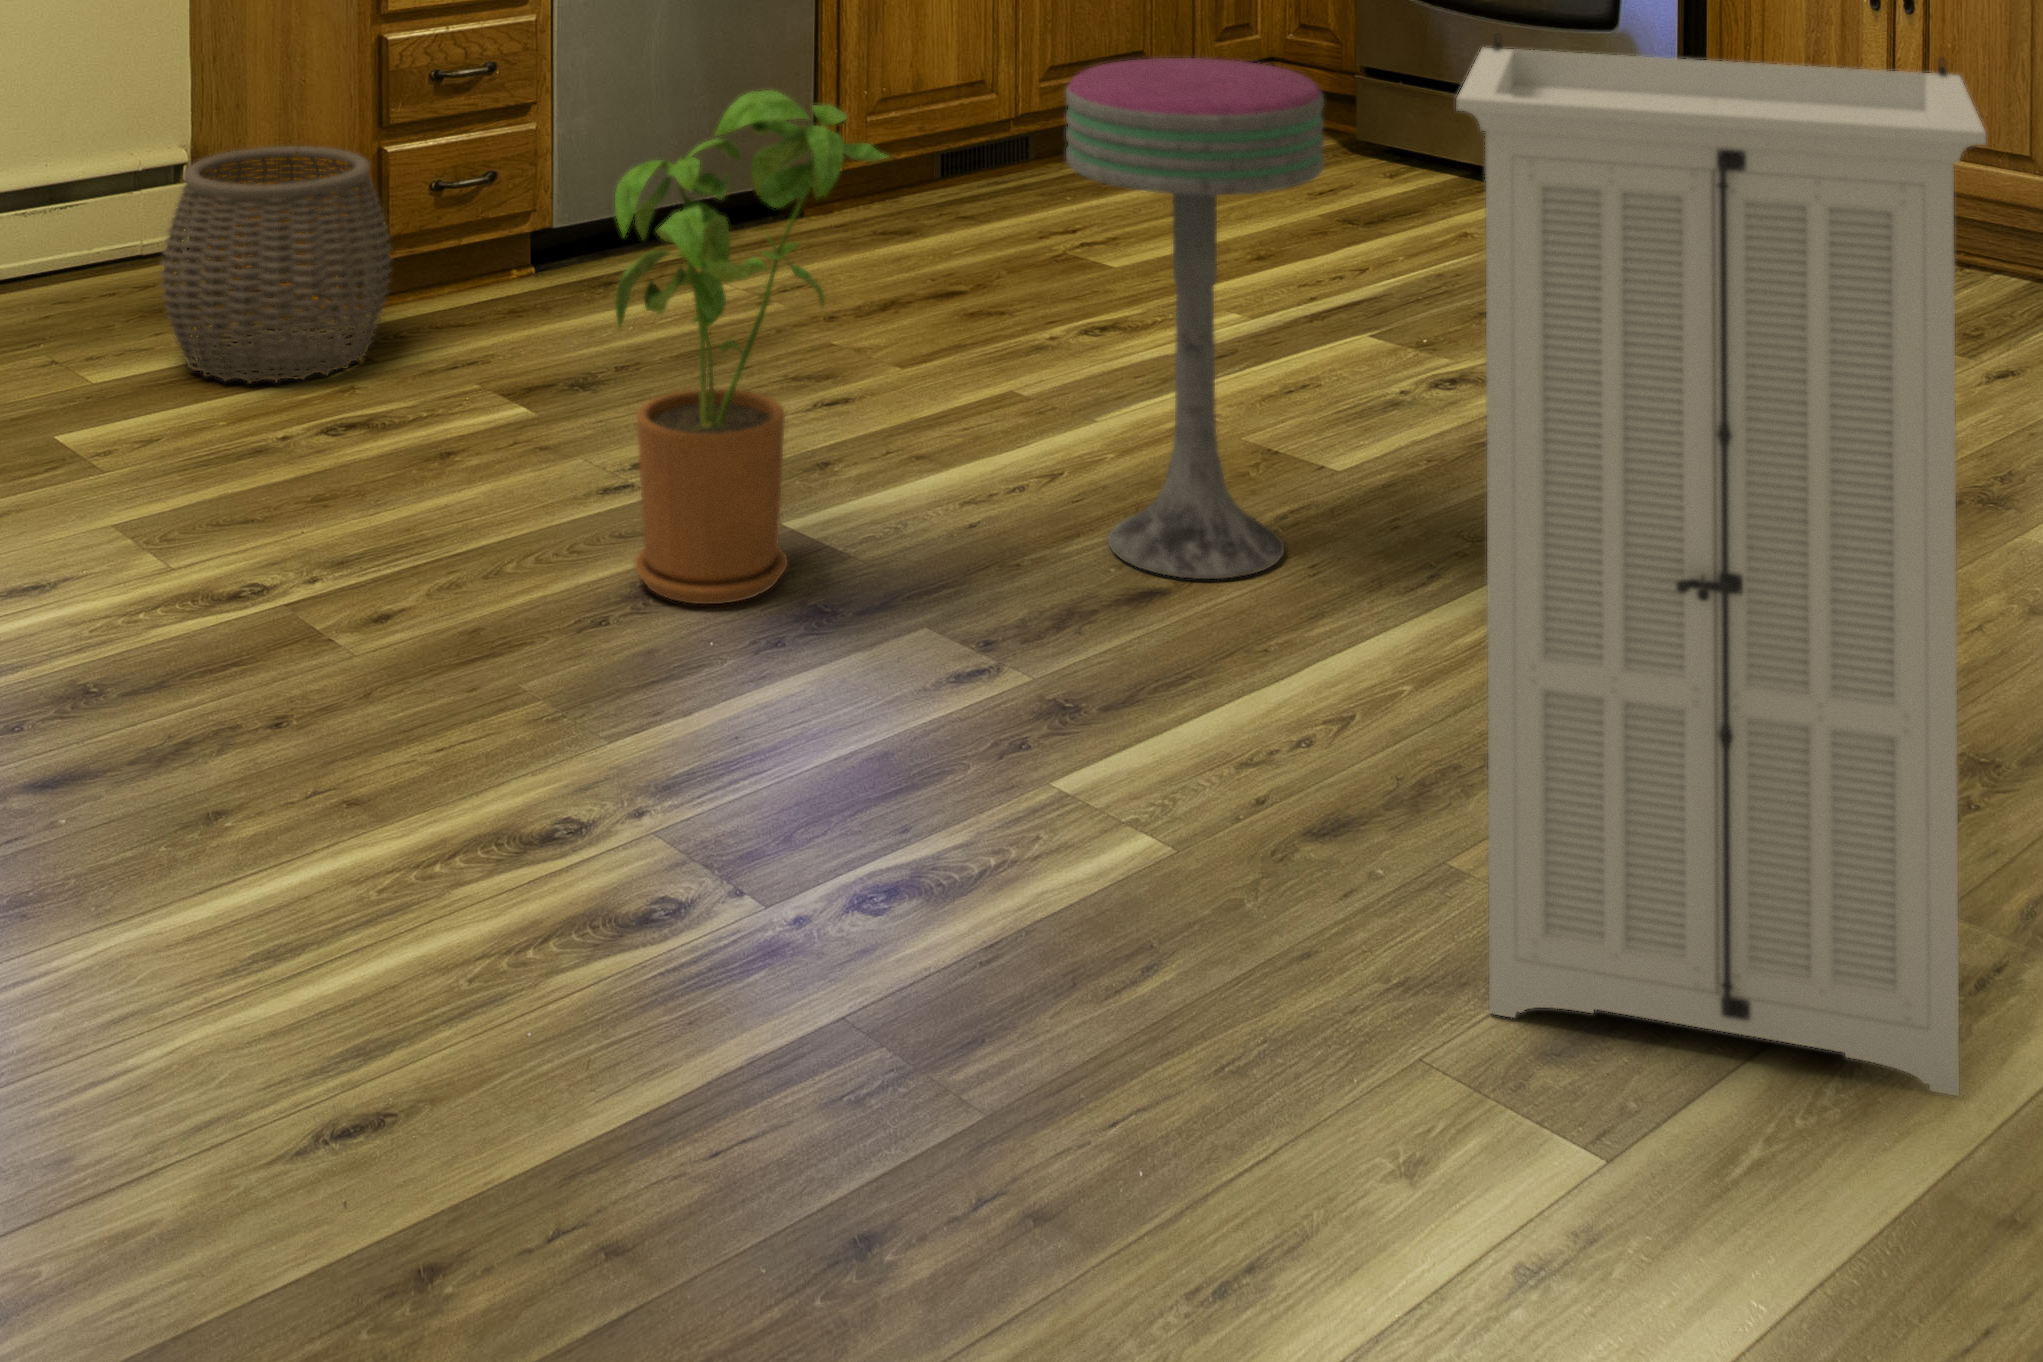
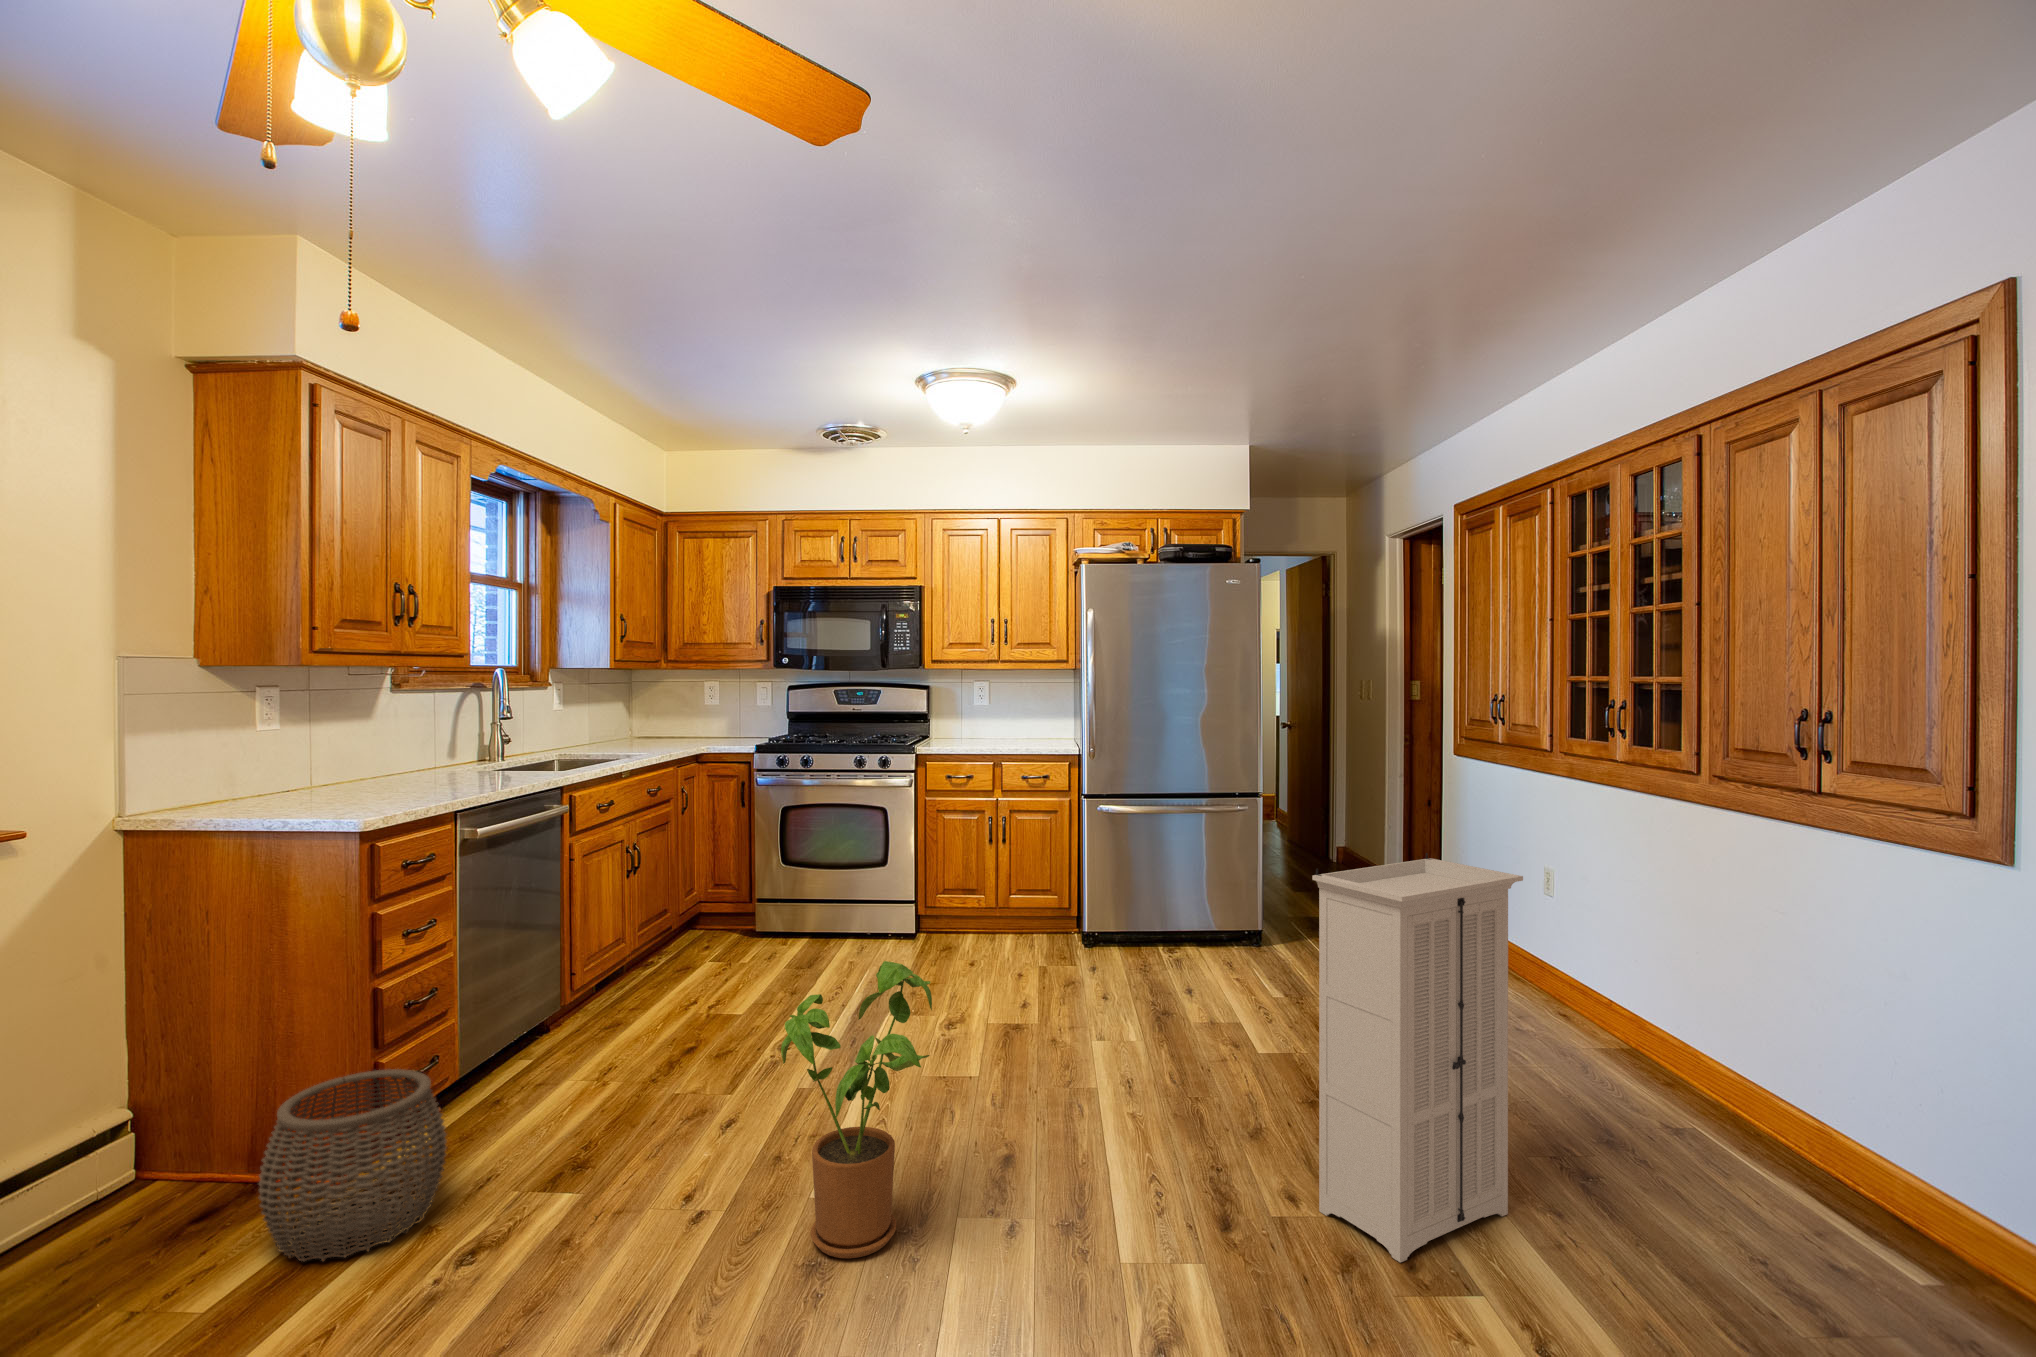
bar stool: present [1066,58,1324,579] -> none [945,901,1062,1145]

